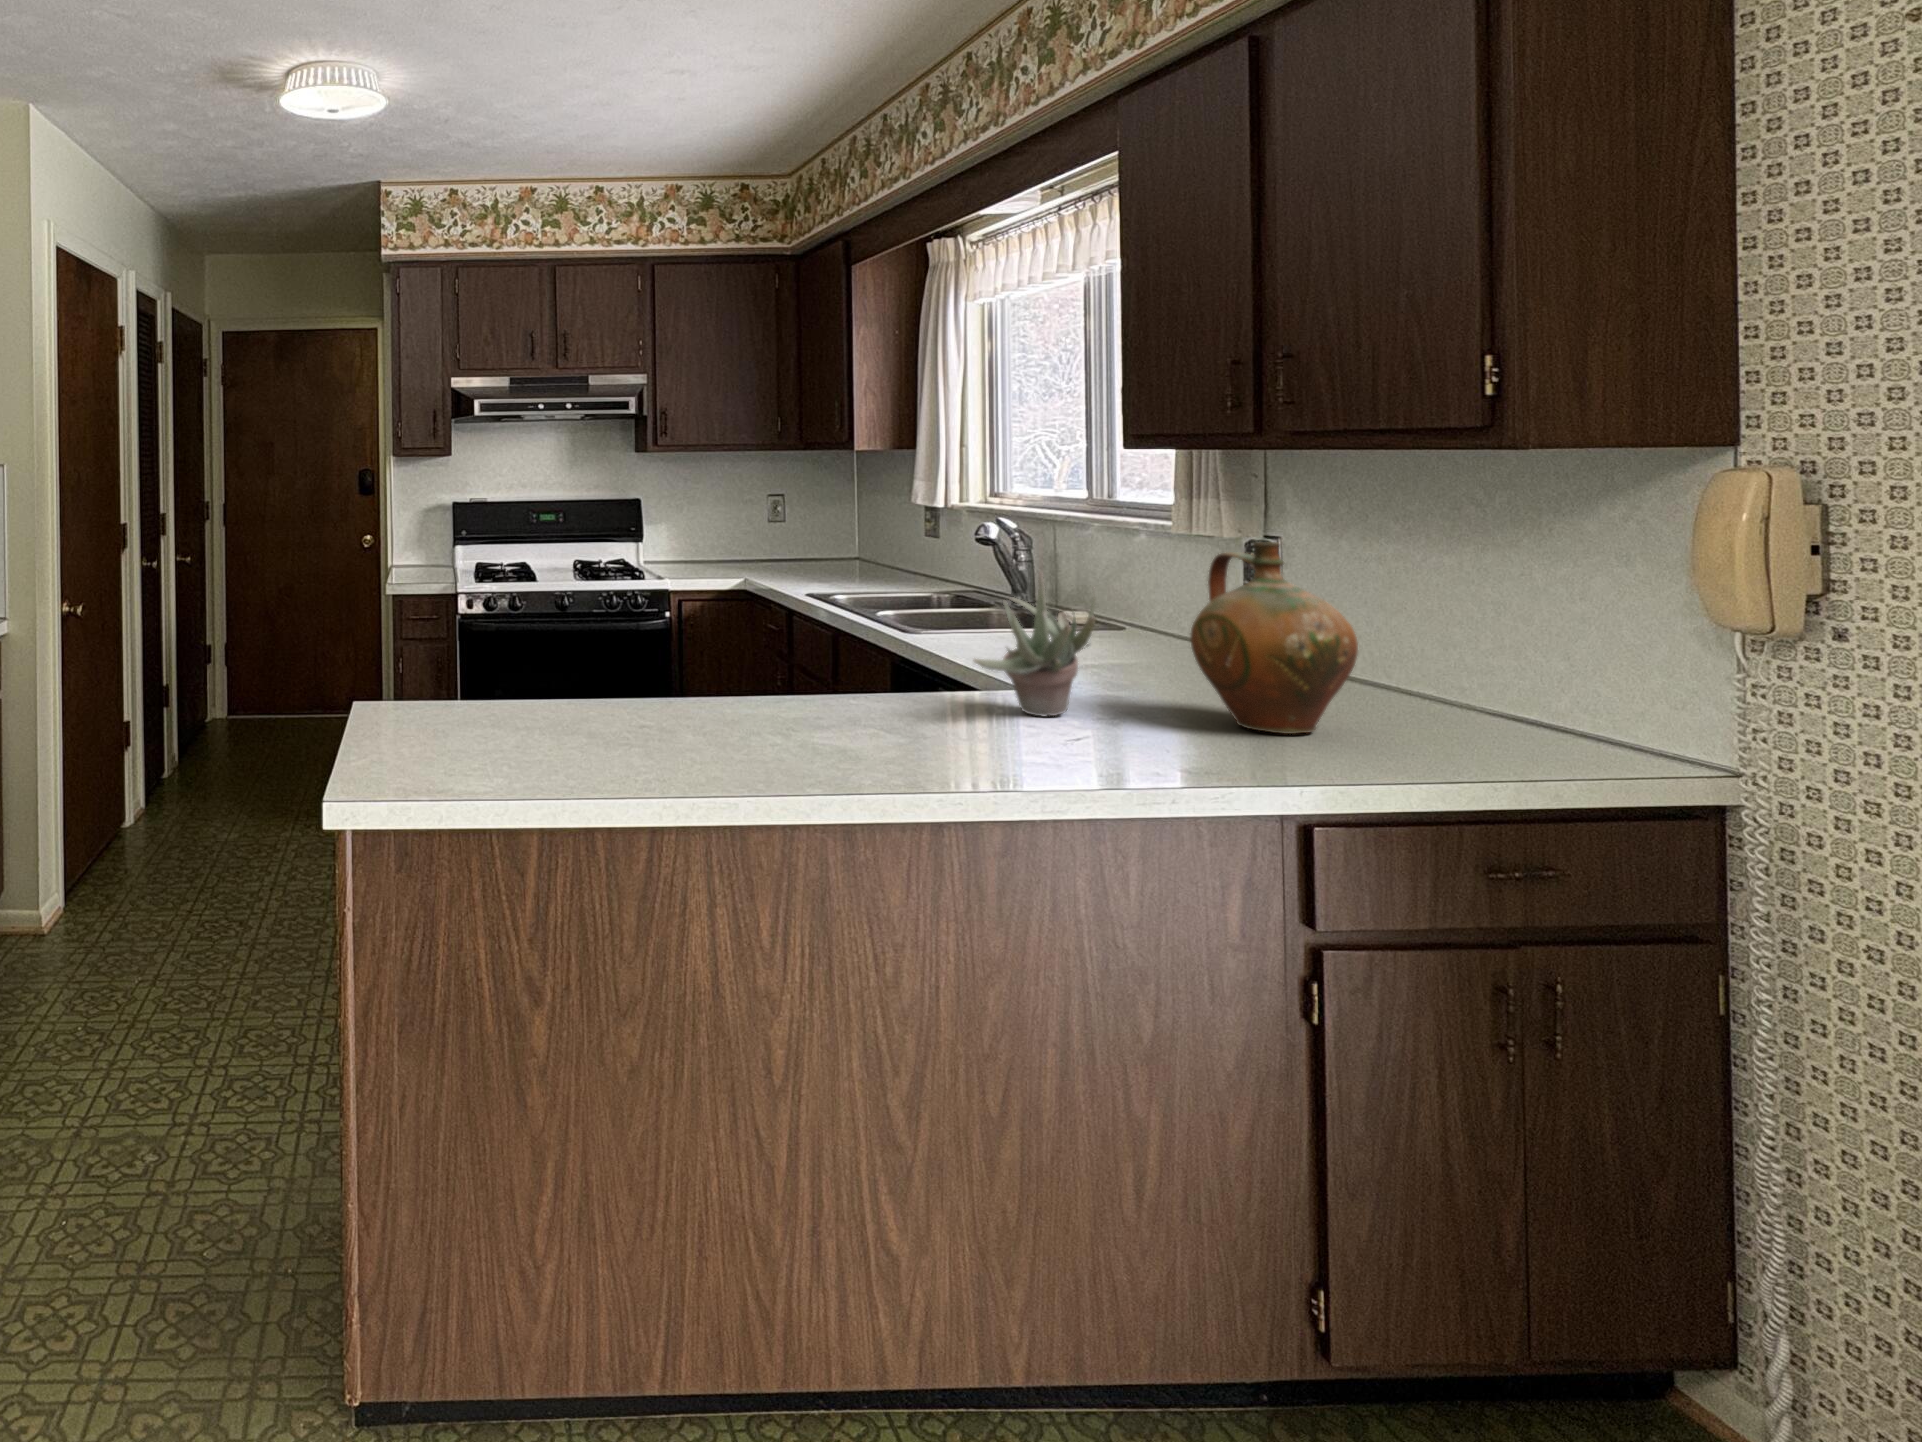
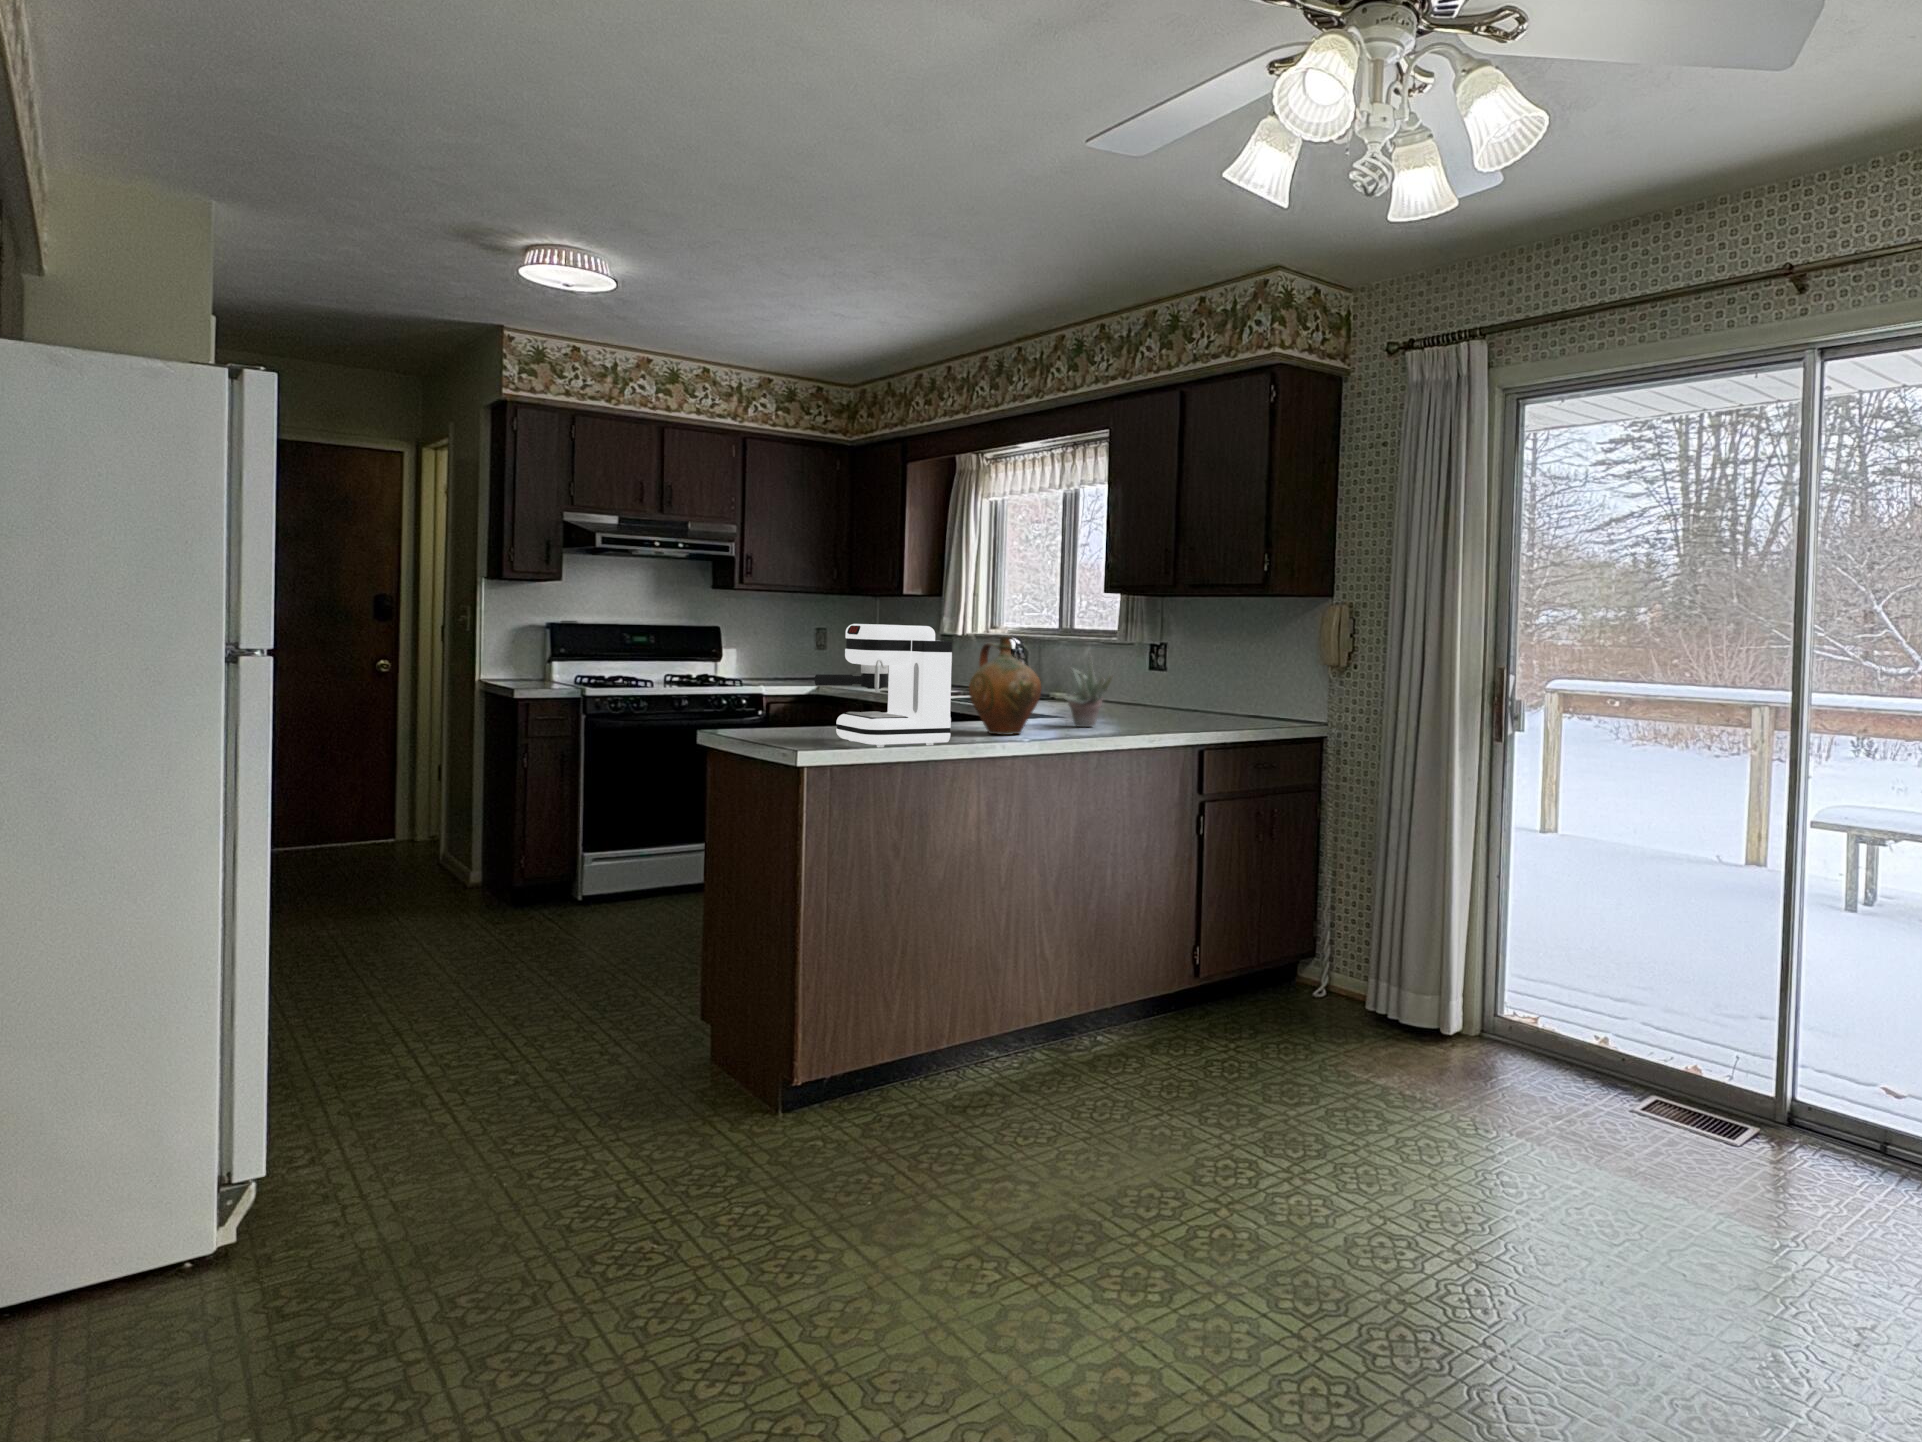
coffee maker: none [454,538,675,773] -> present [815,624,952,748]
ceramic jug: present [1190,542,1358,734] -> present [969,637,1041,735]

